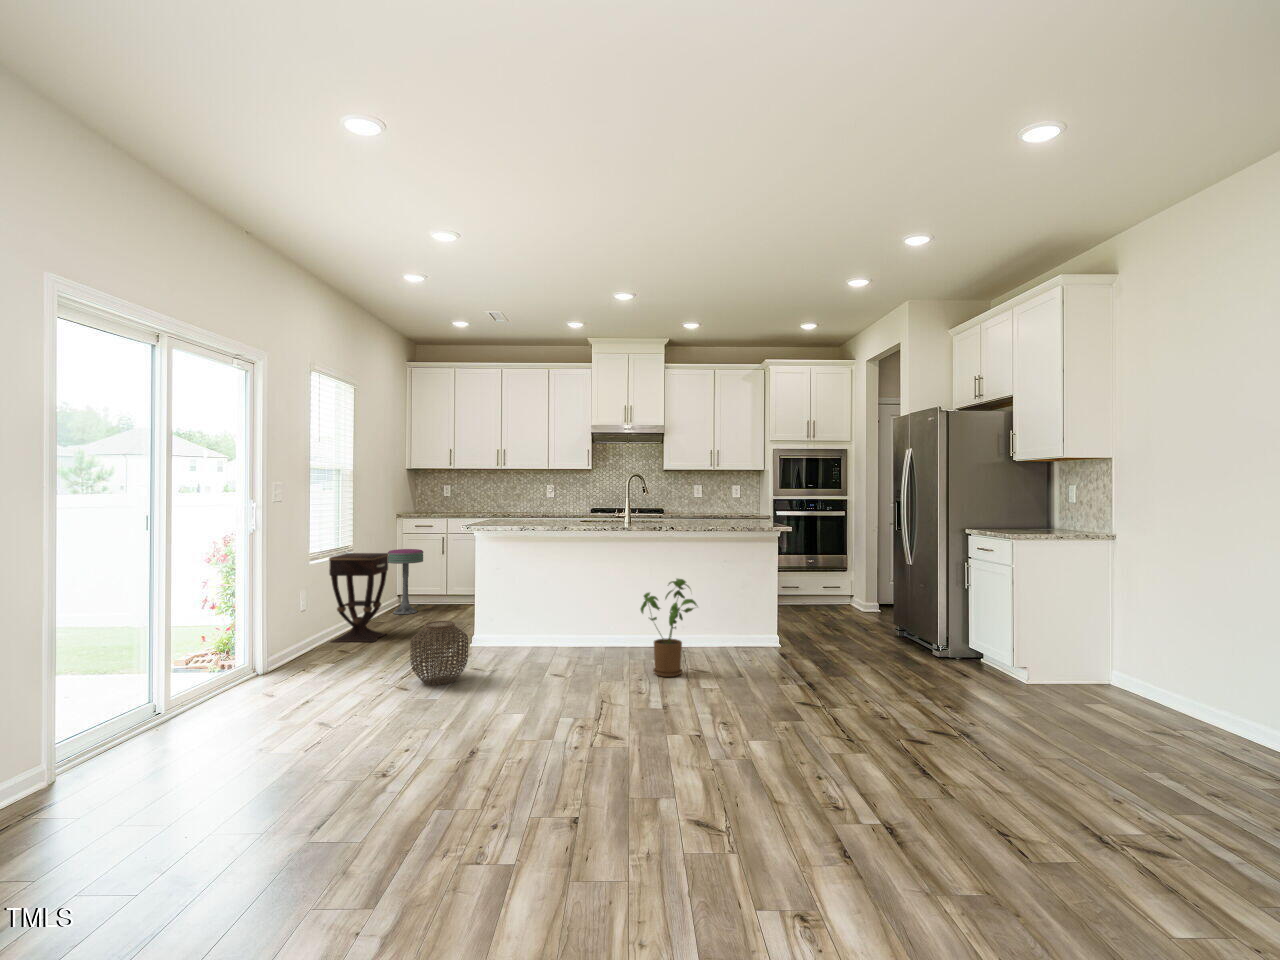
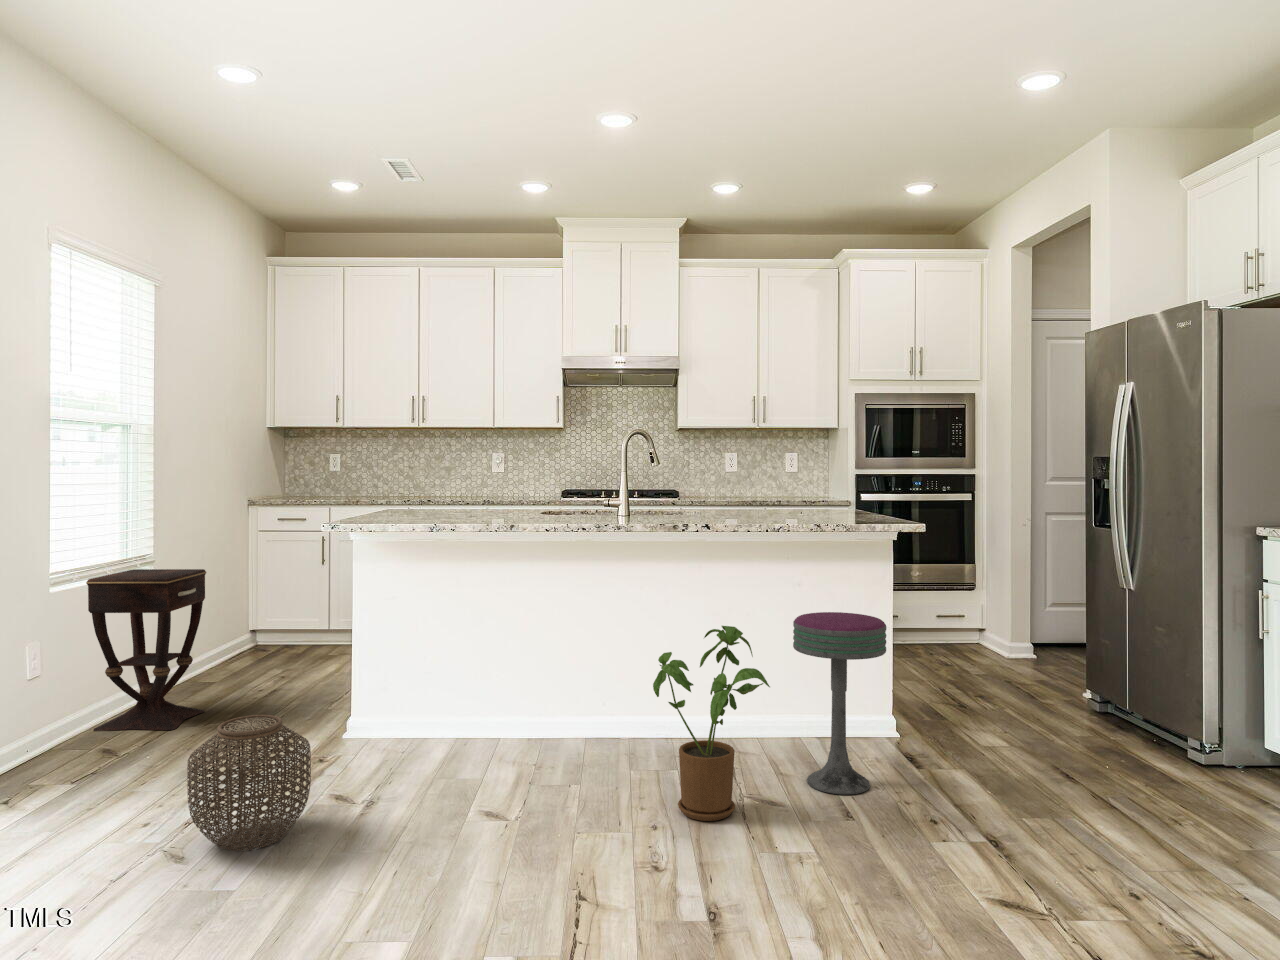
bar stool: present [388,549,423,614] -> present [793,612,886,795]

